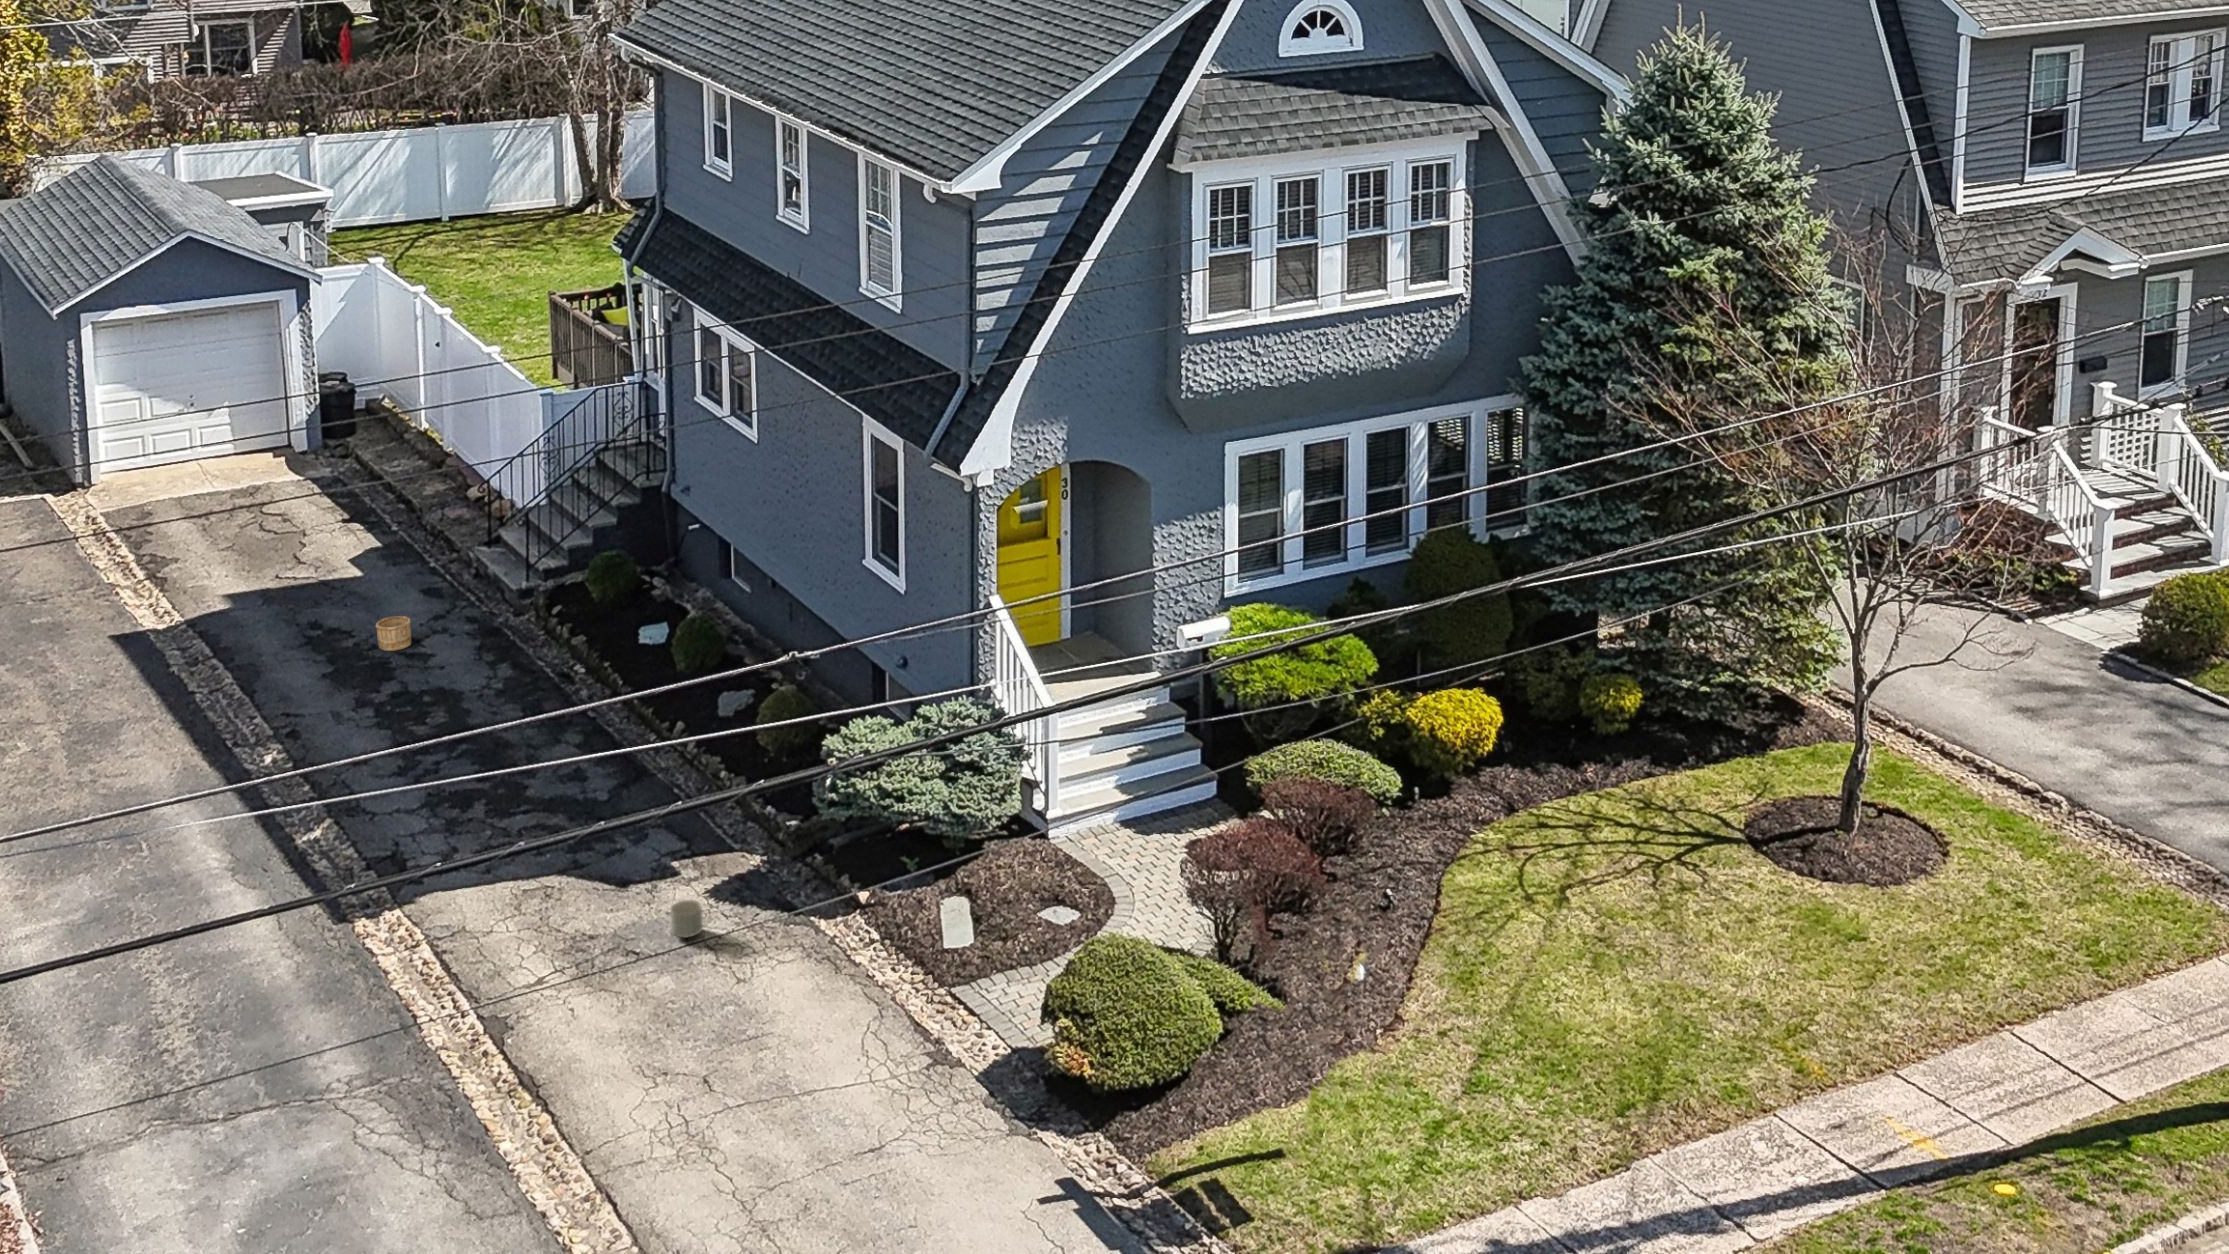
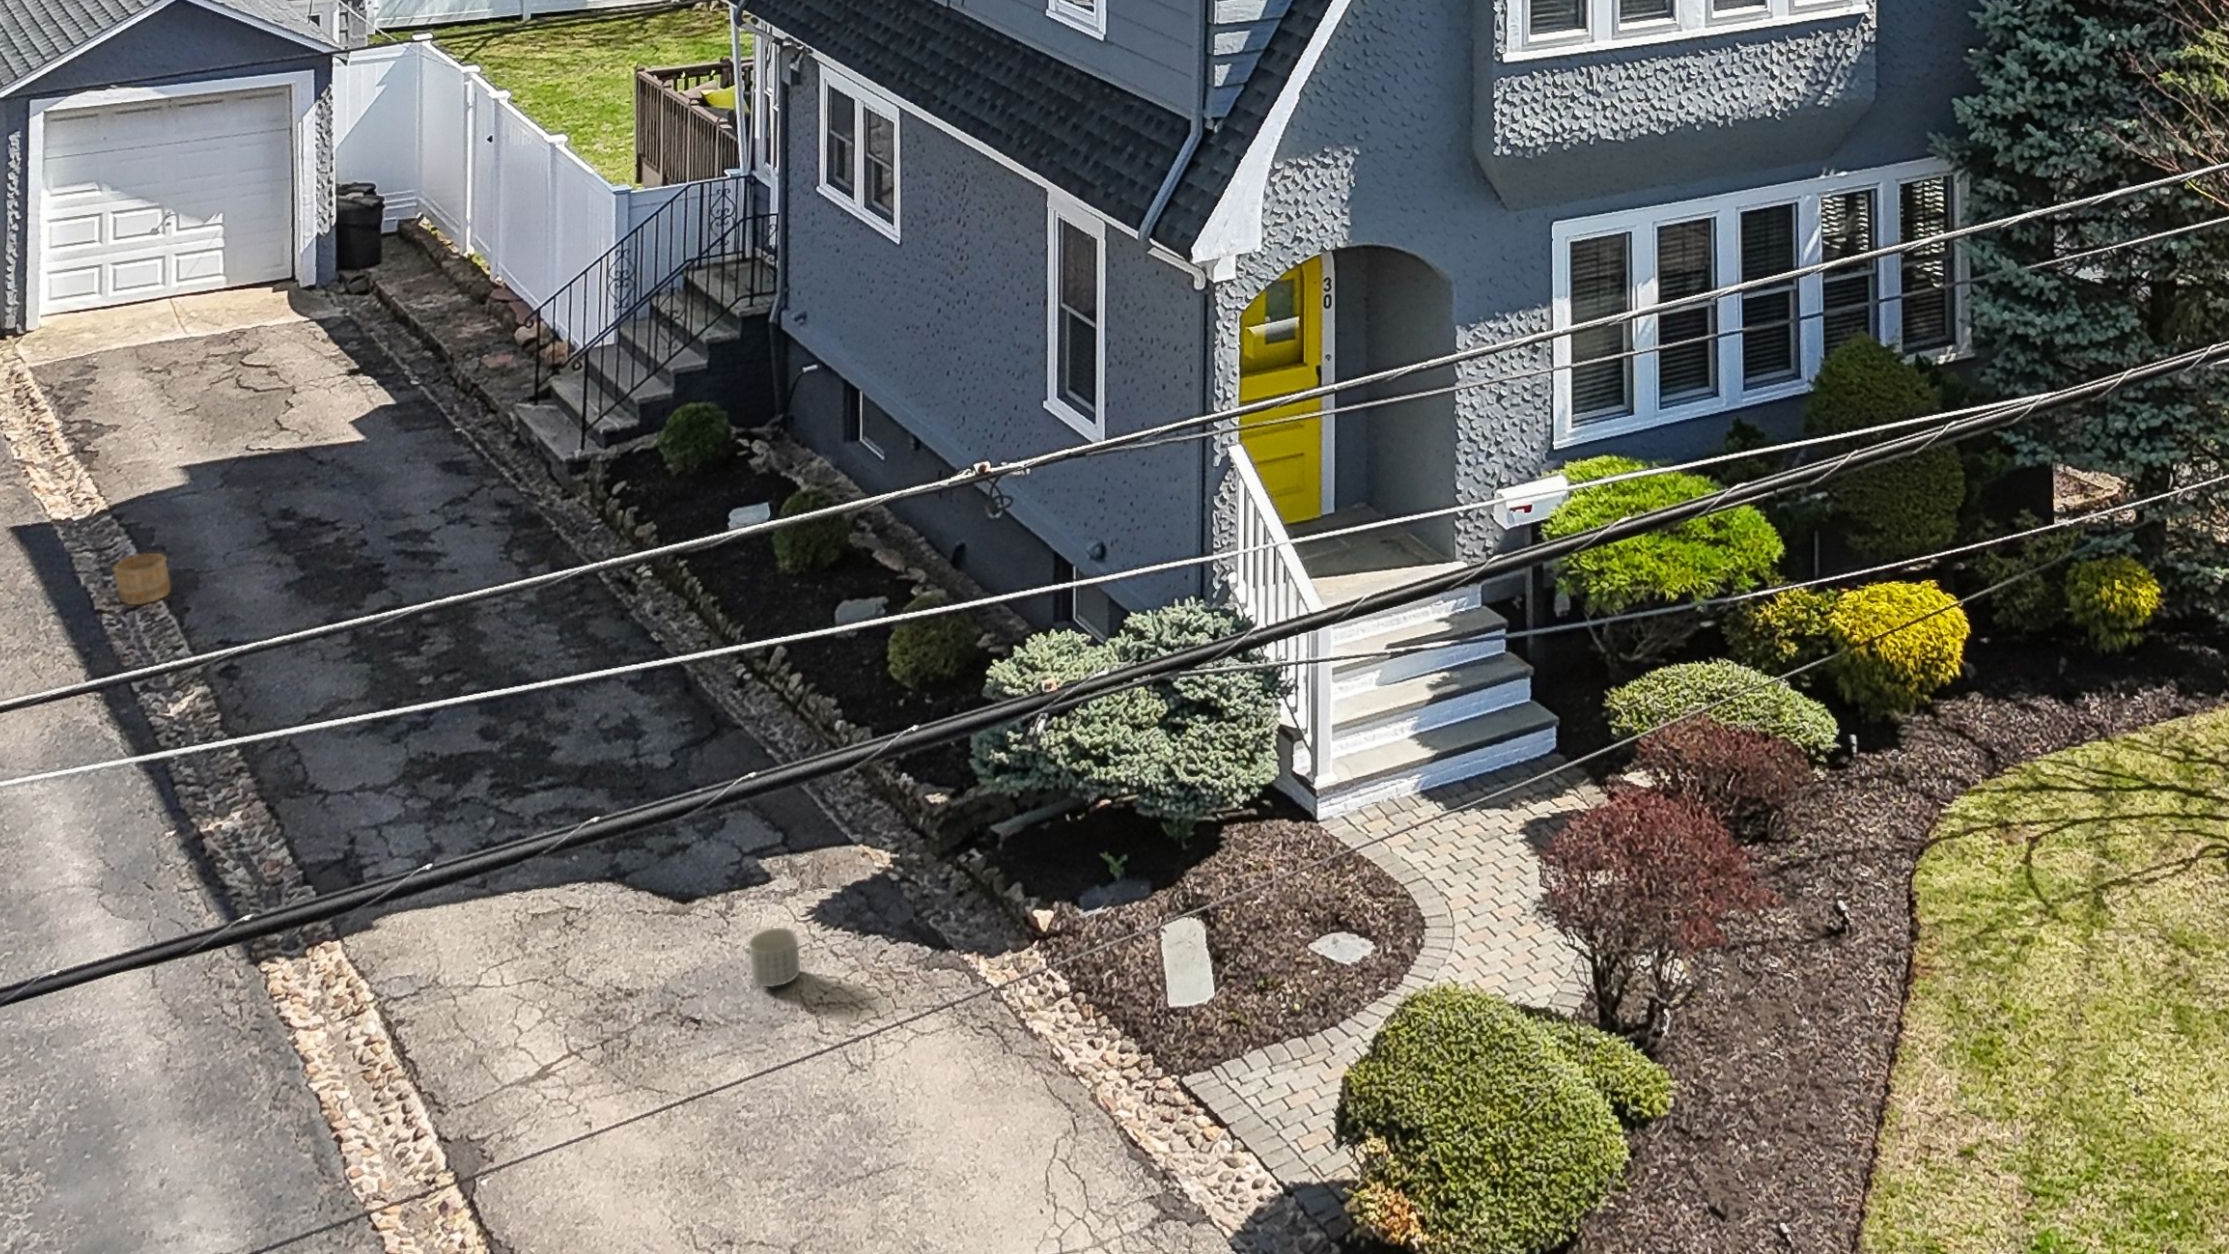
wooden bucket: present [375,616,411,651] -> present [113,553,170,605]

